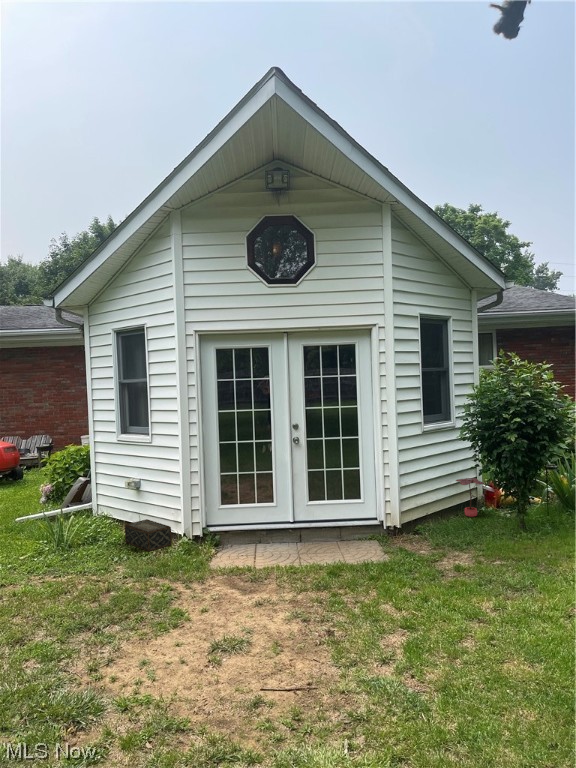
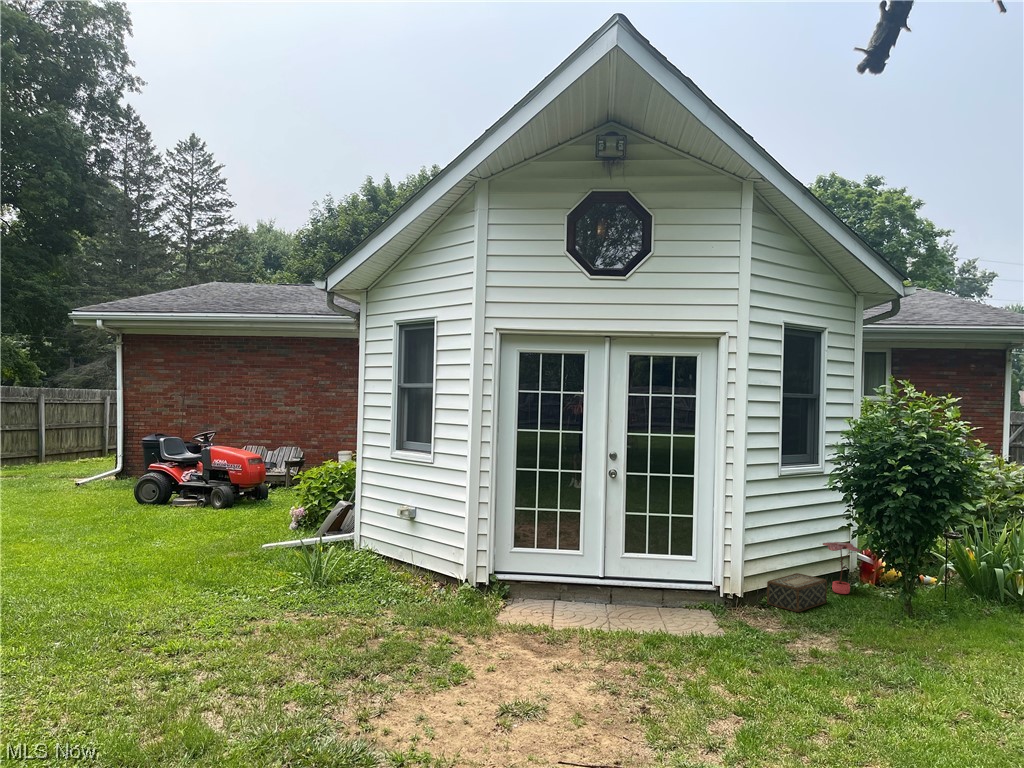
woven basket: present [125,519,172,551] -> present [767,573,827,612]

